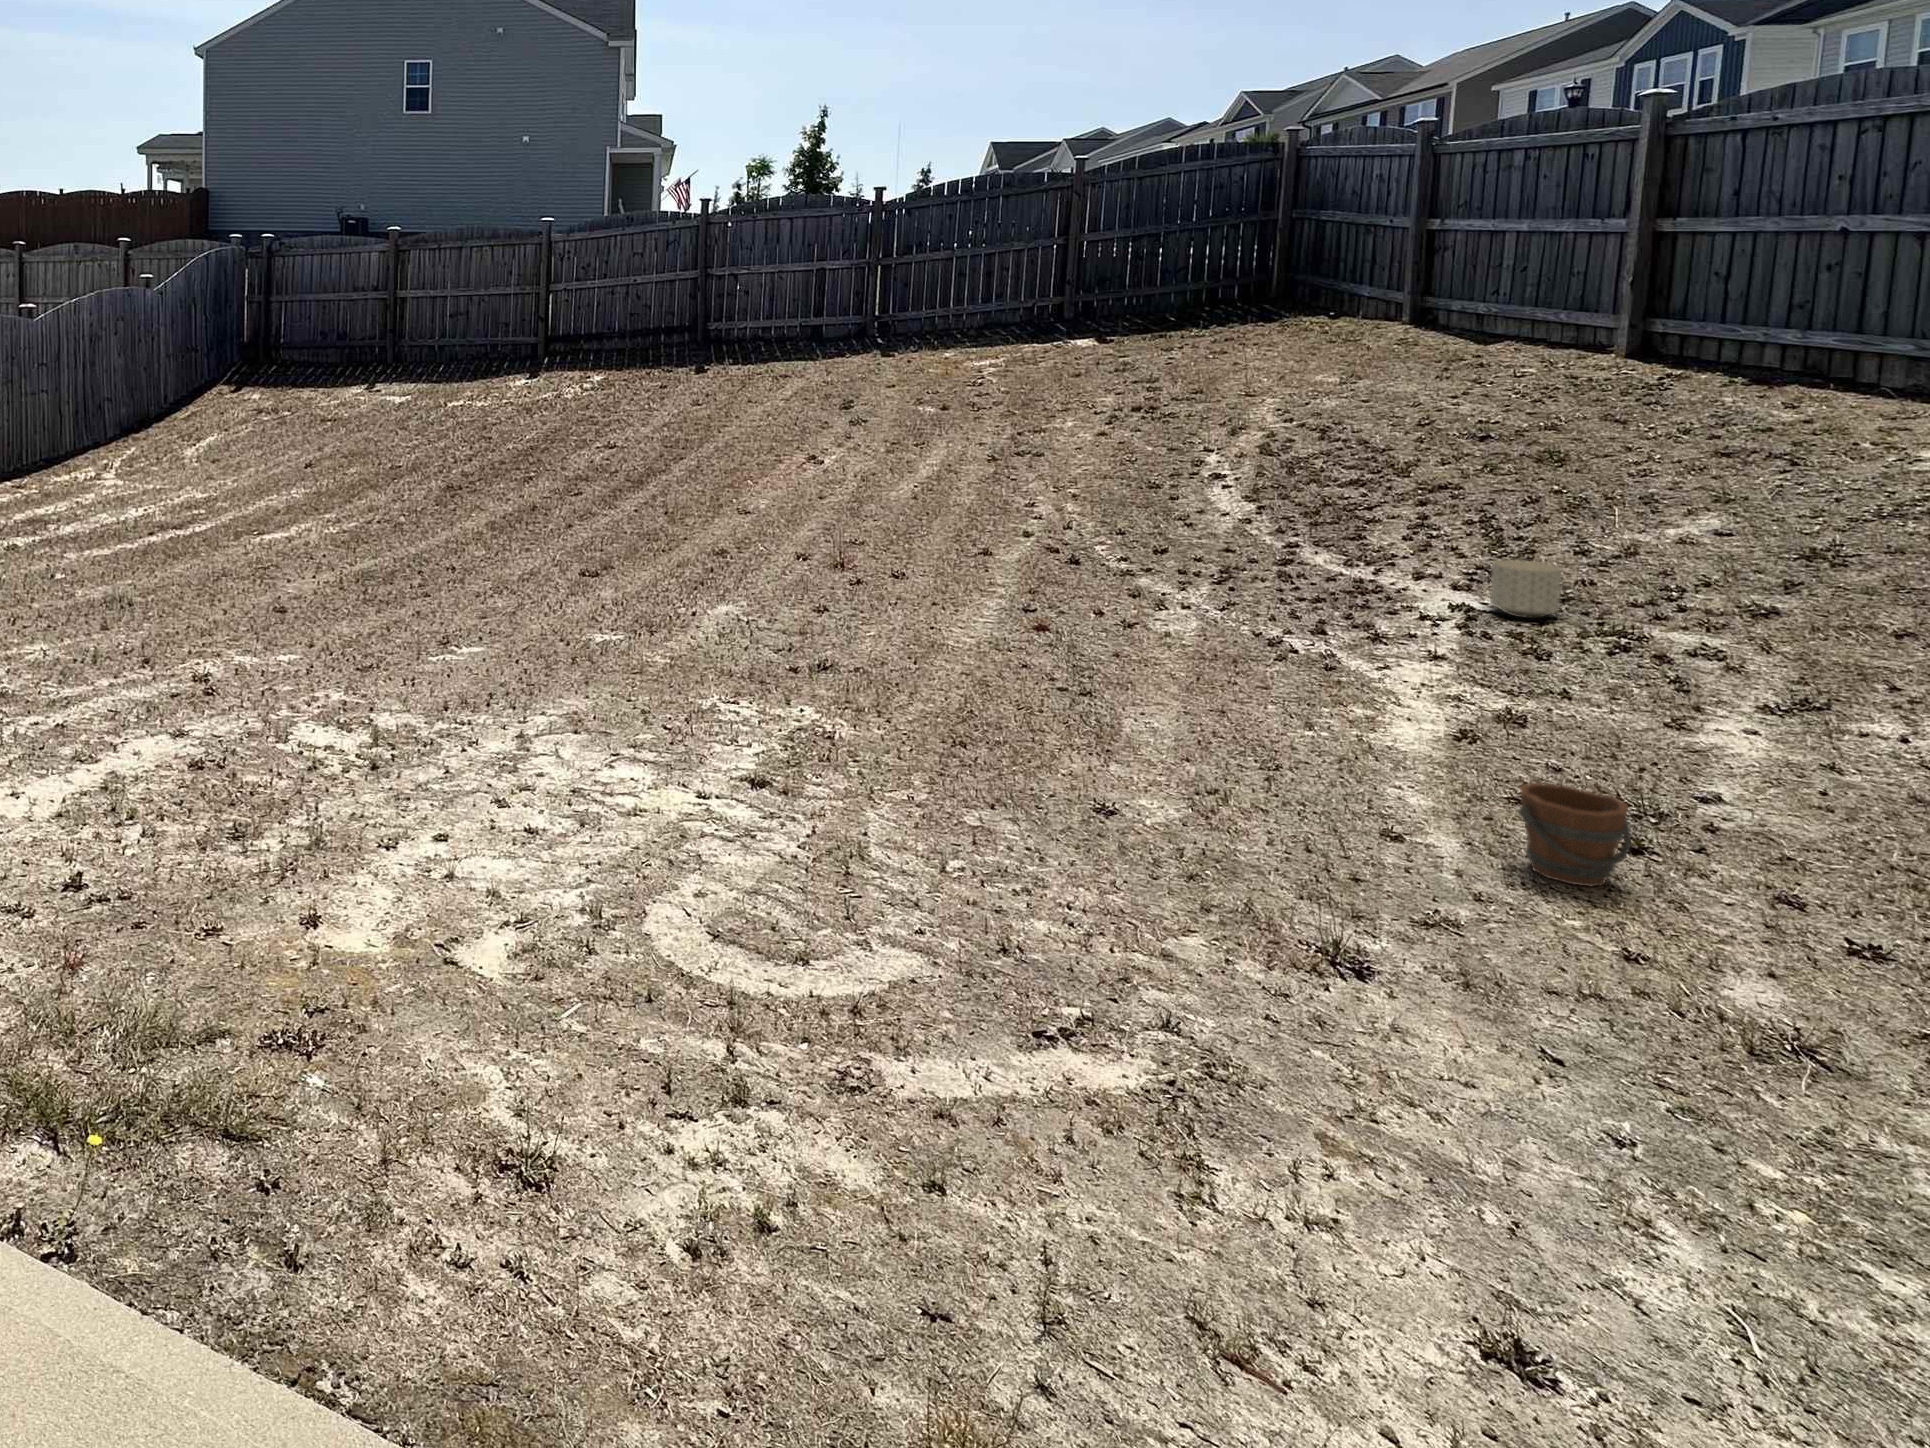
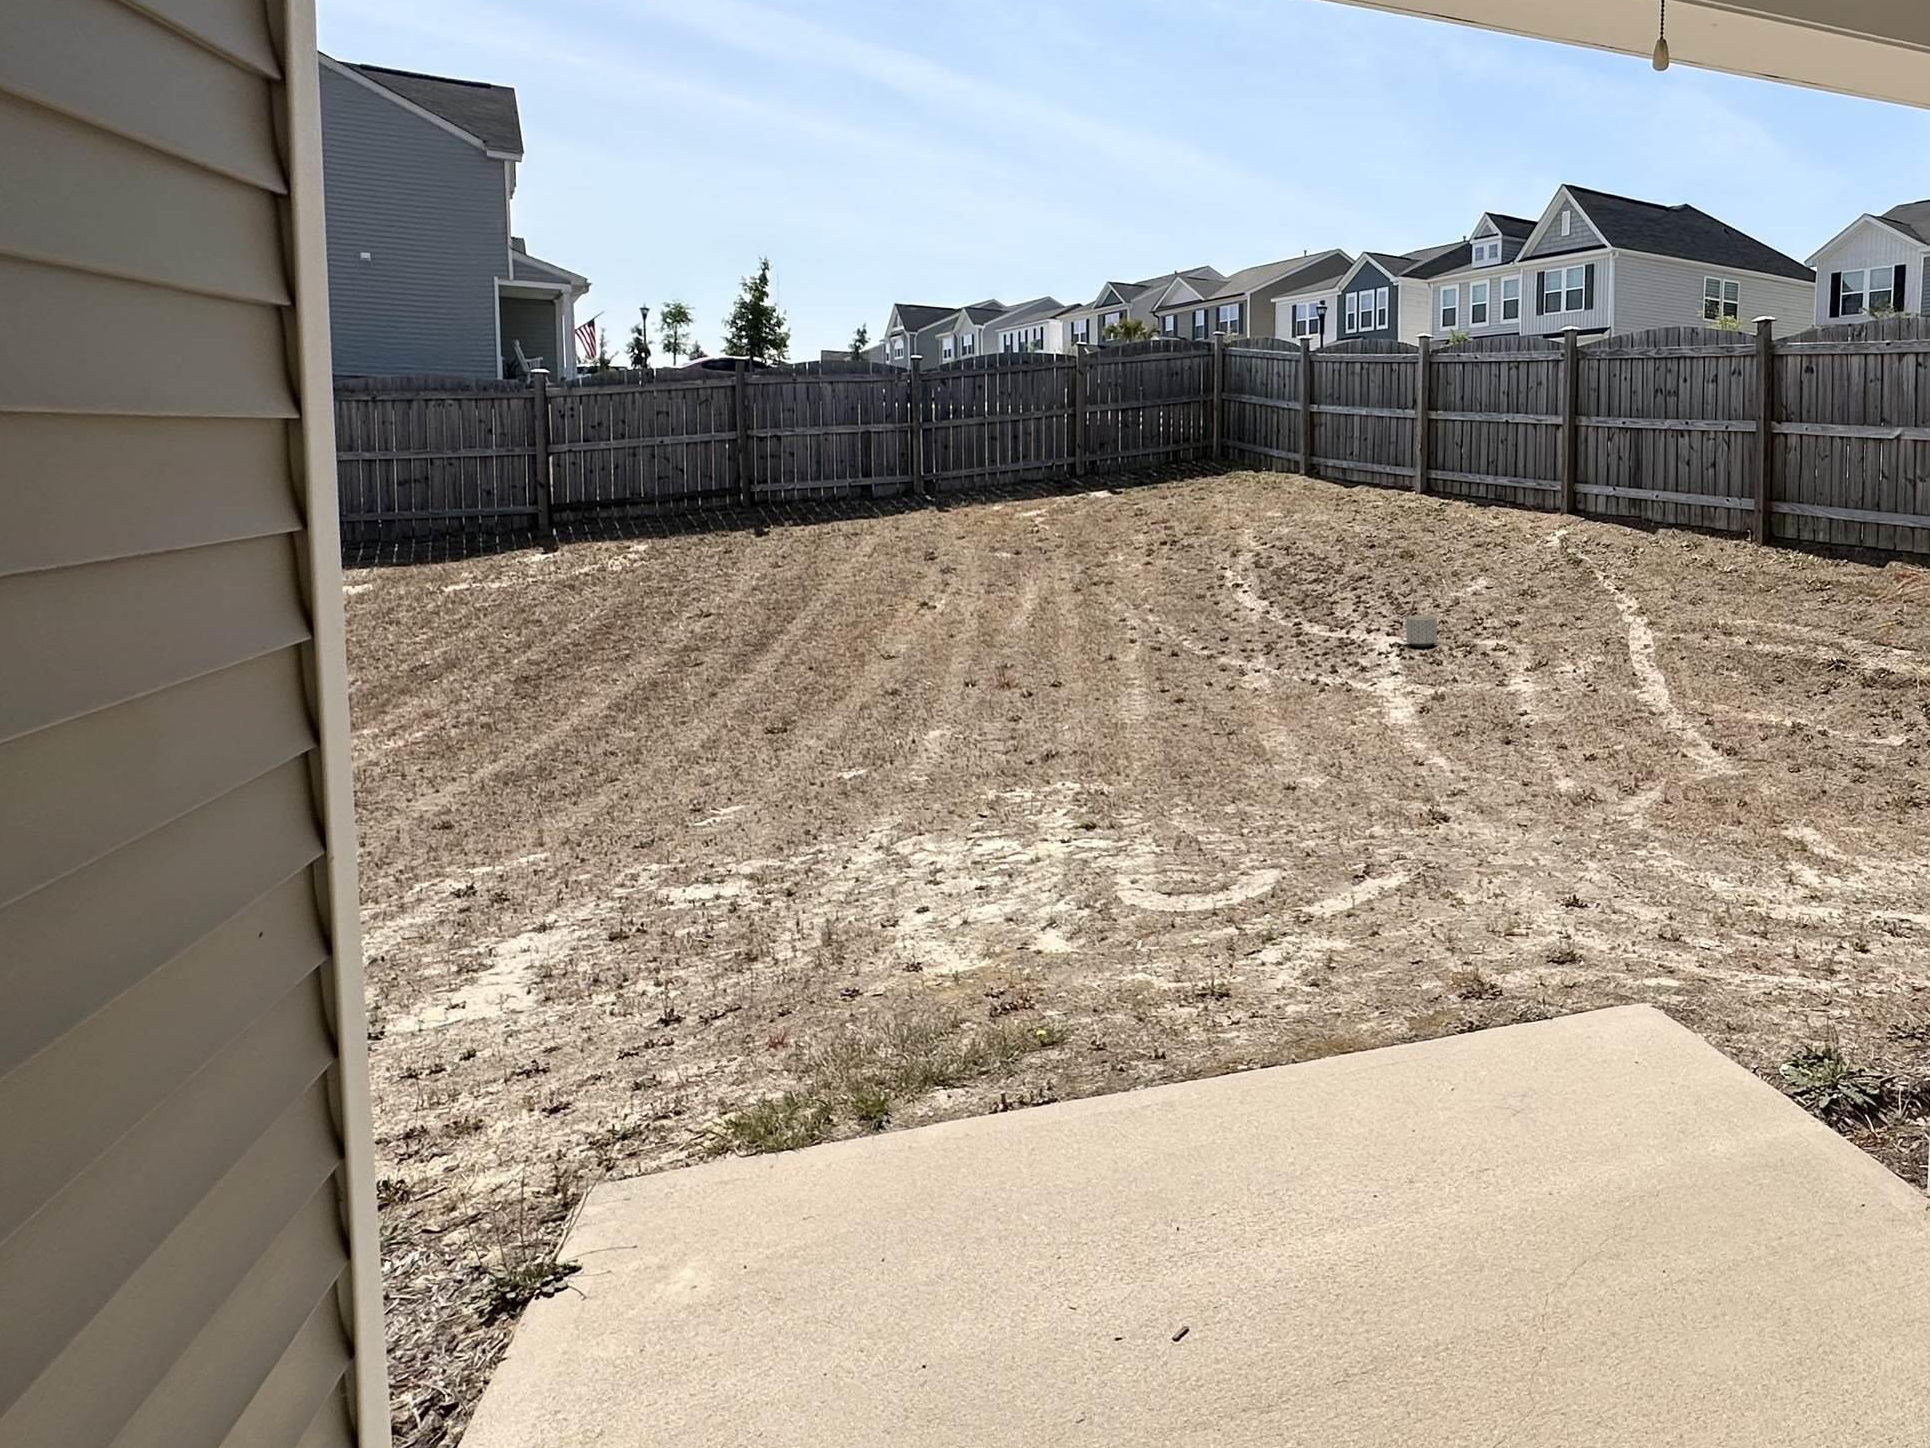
bucket: present [1519,783,1631,886] -> none [1472,717,1515,763]

